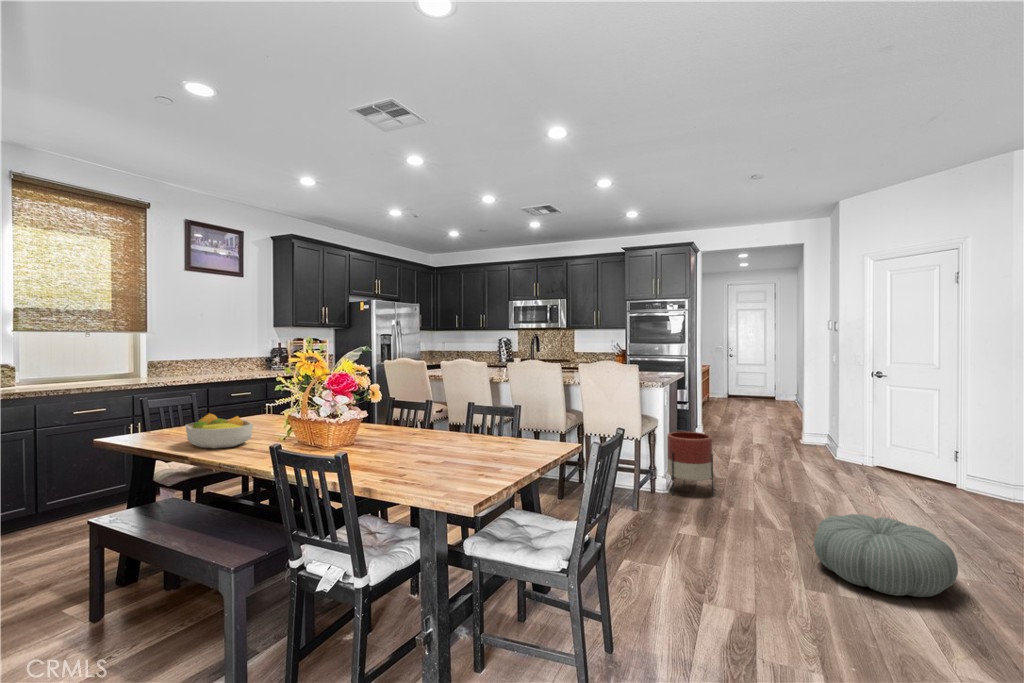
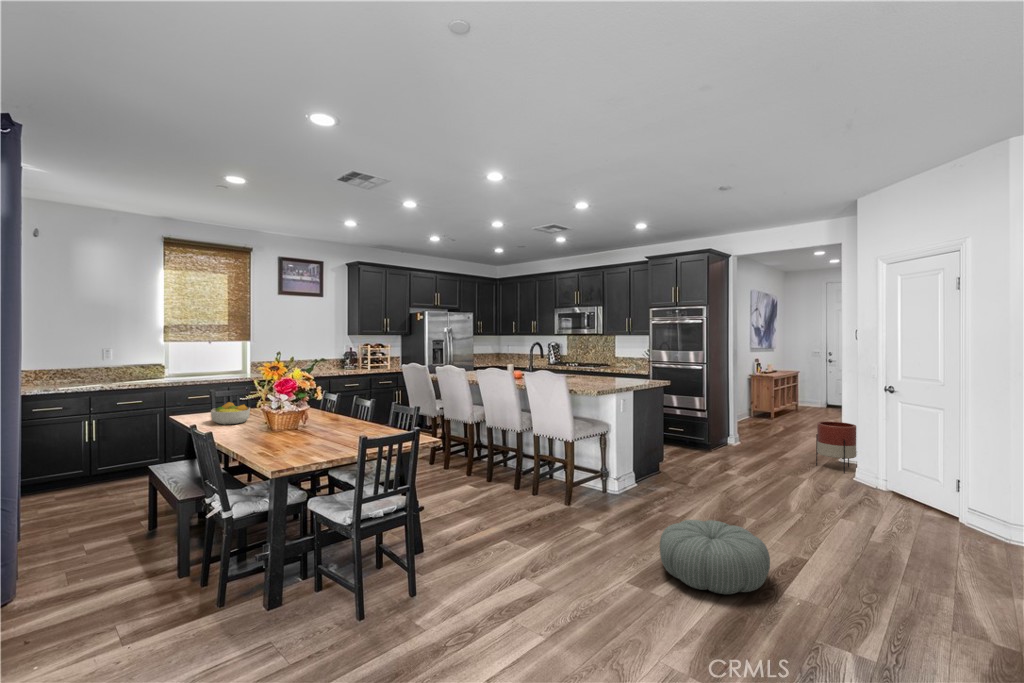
planter: present [667,432,713,496] -> present [816,421,856,473]

